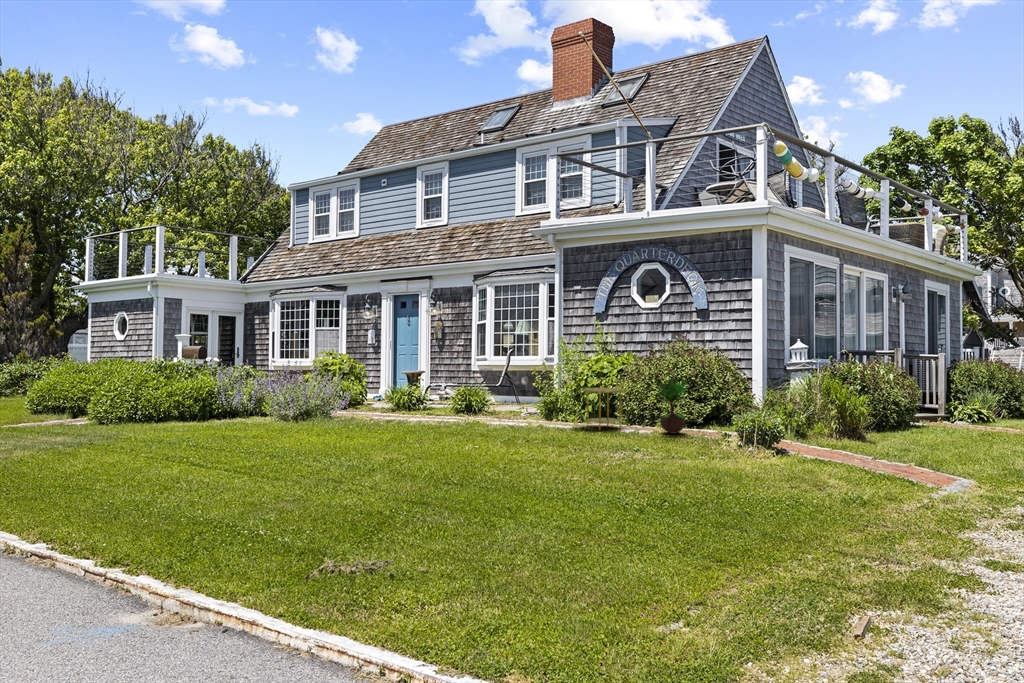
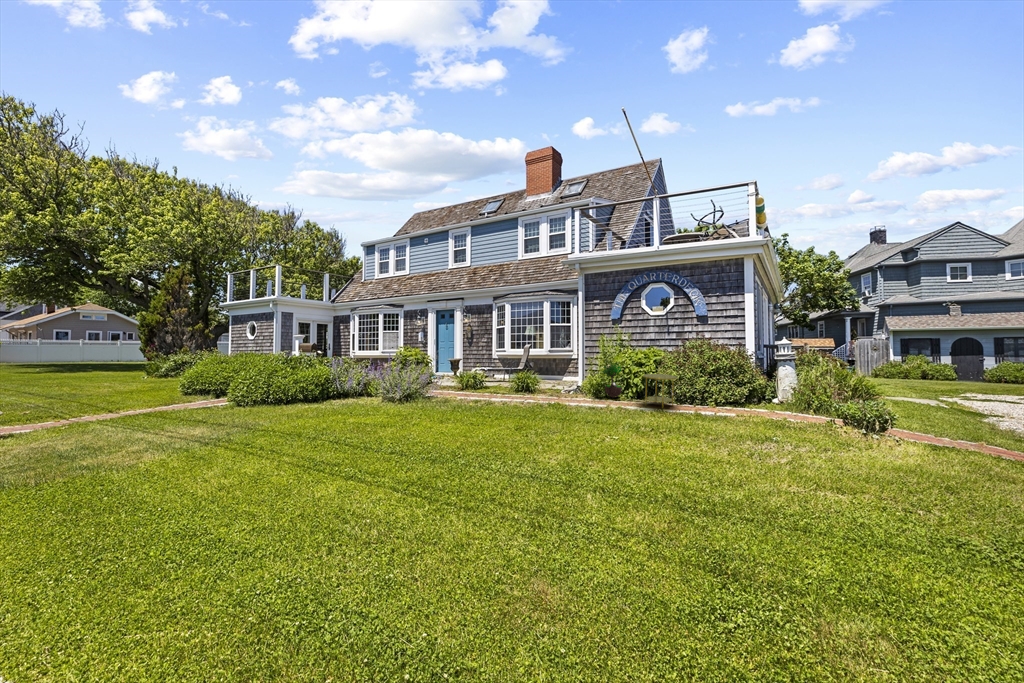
potted tree: present [657,381,685,434] -> present [602,363,622,398]

